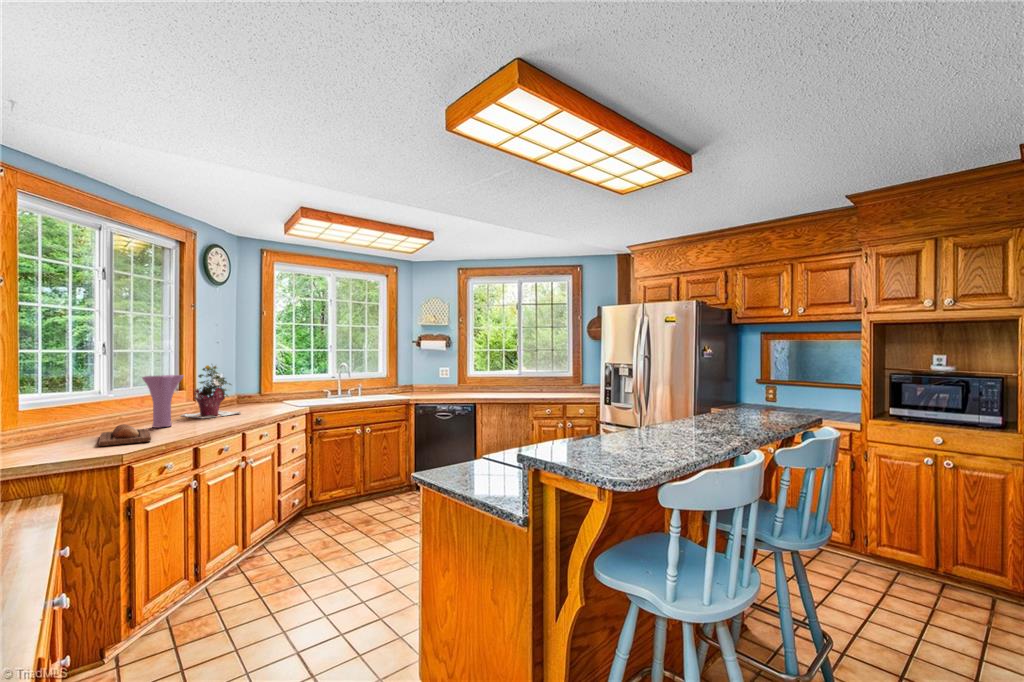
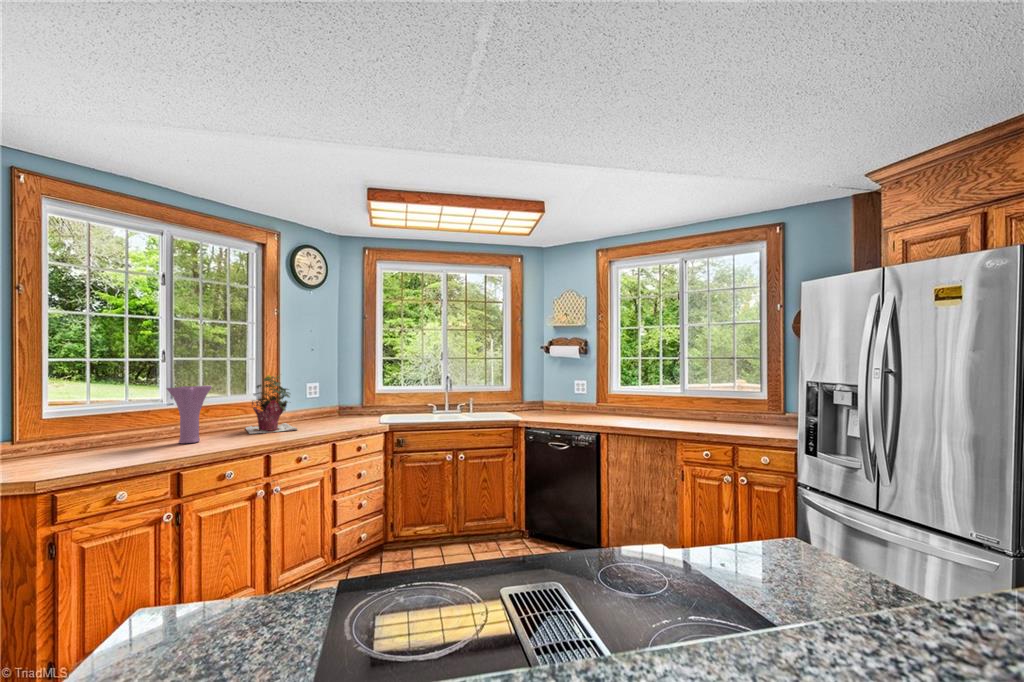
bread loaf: present [99,424,151,446] -> none [63,440,157,466]

